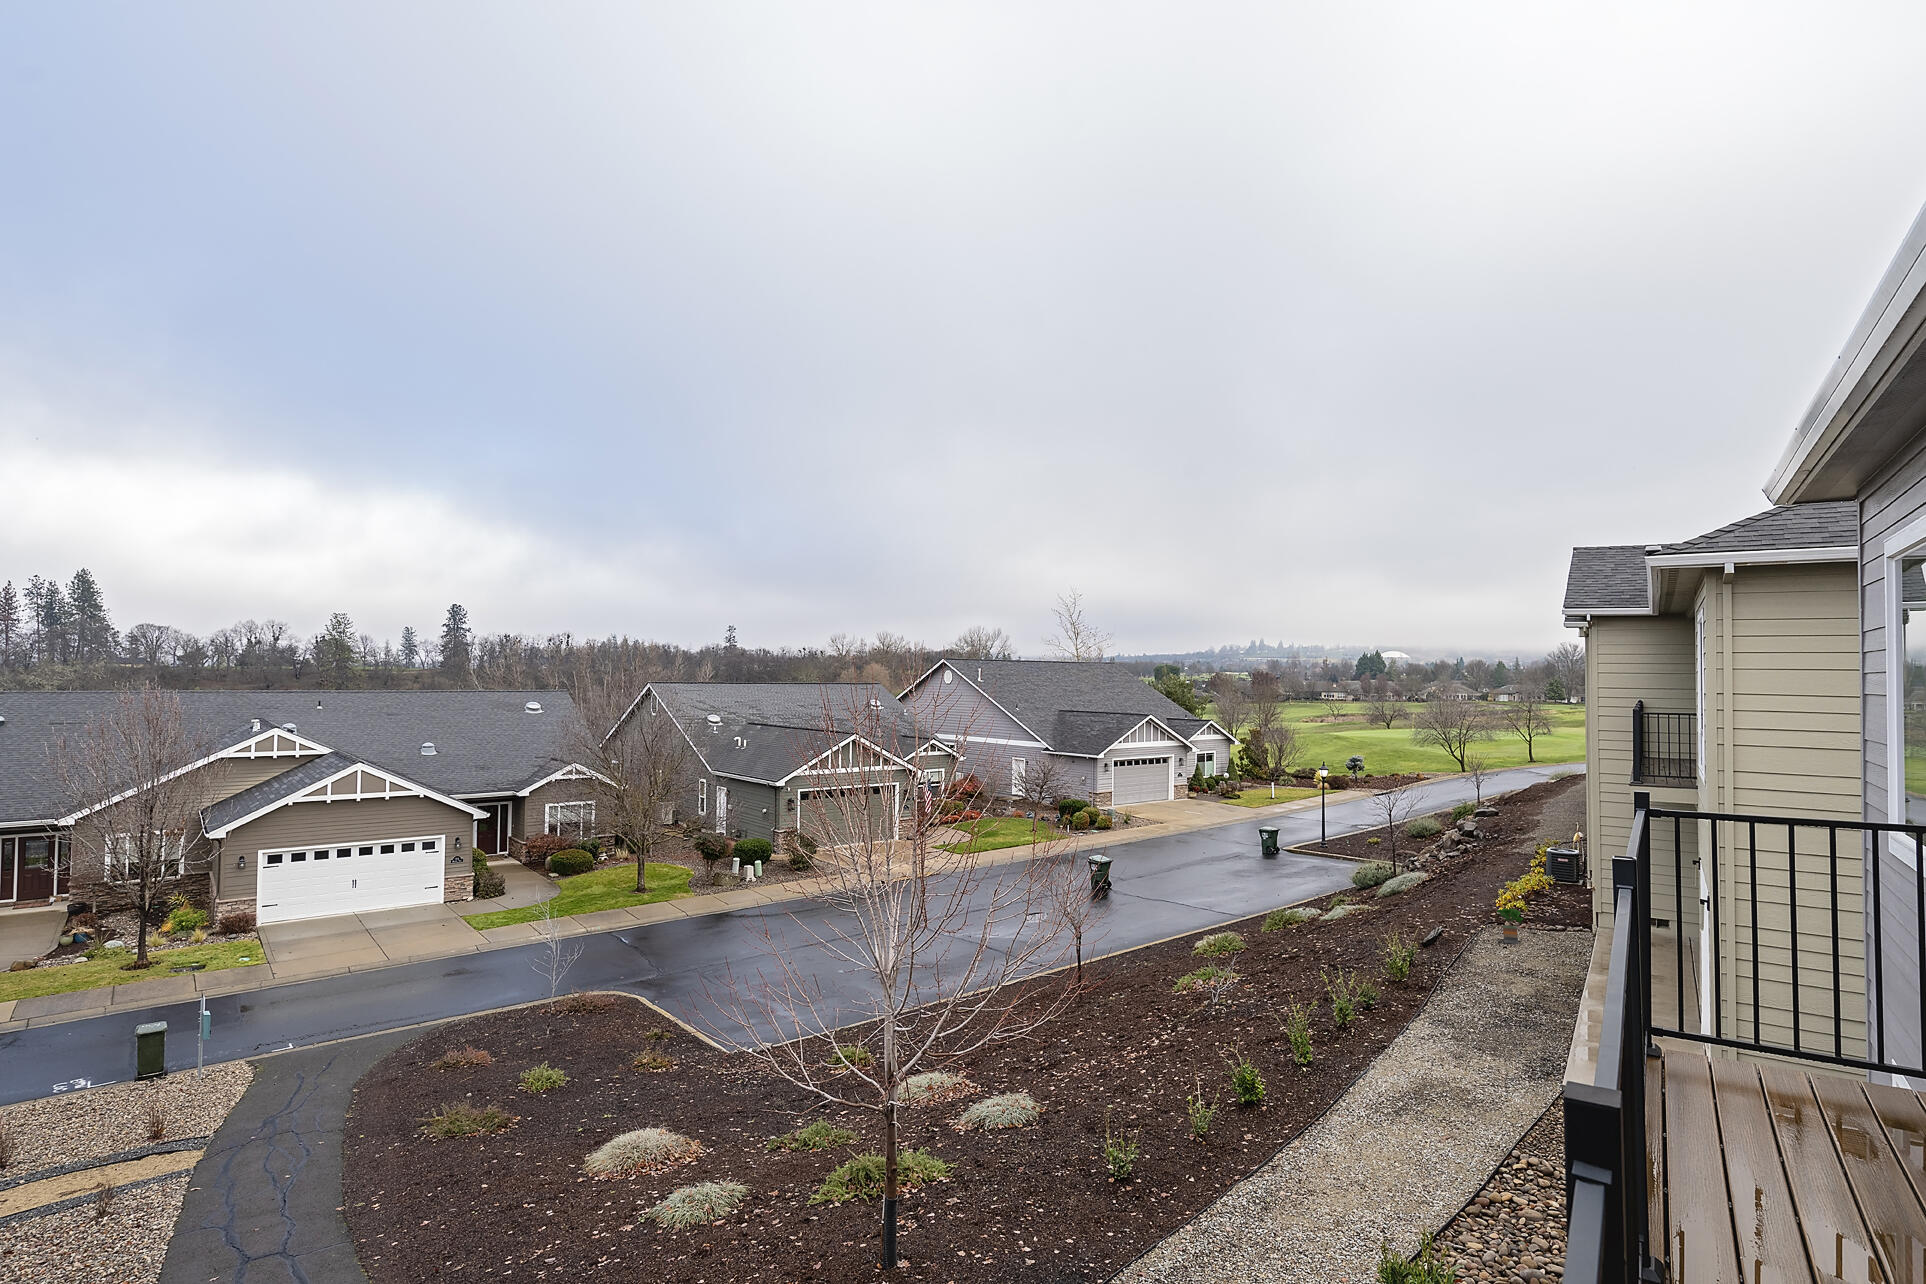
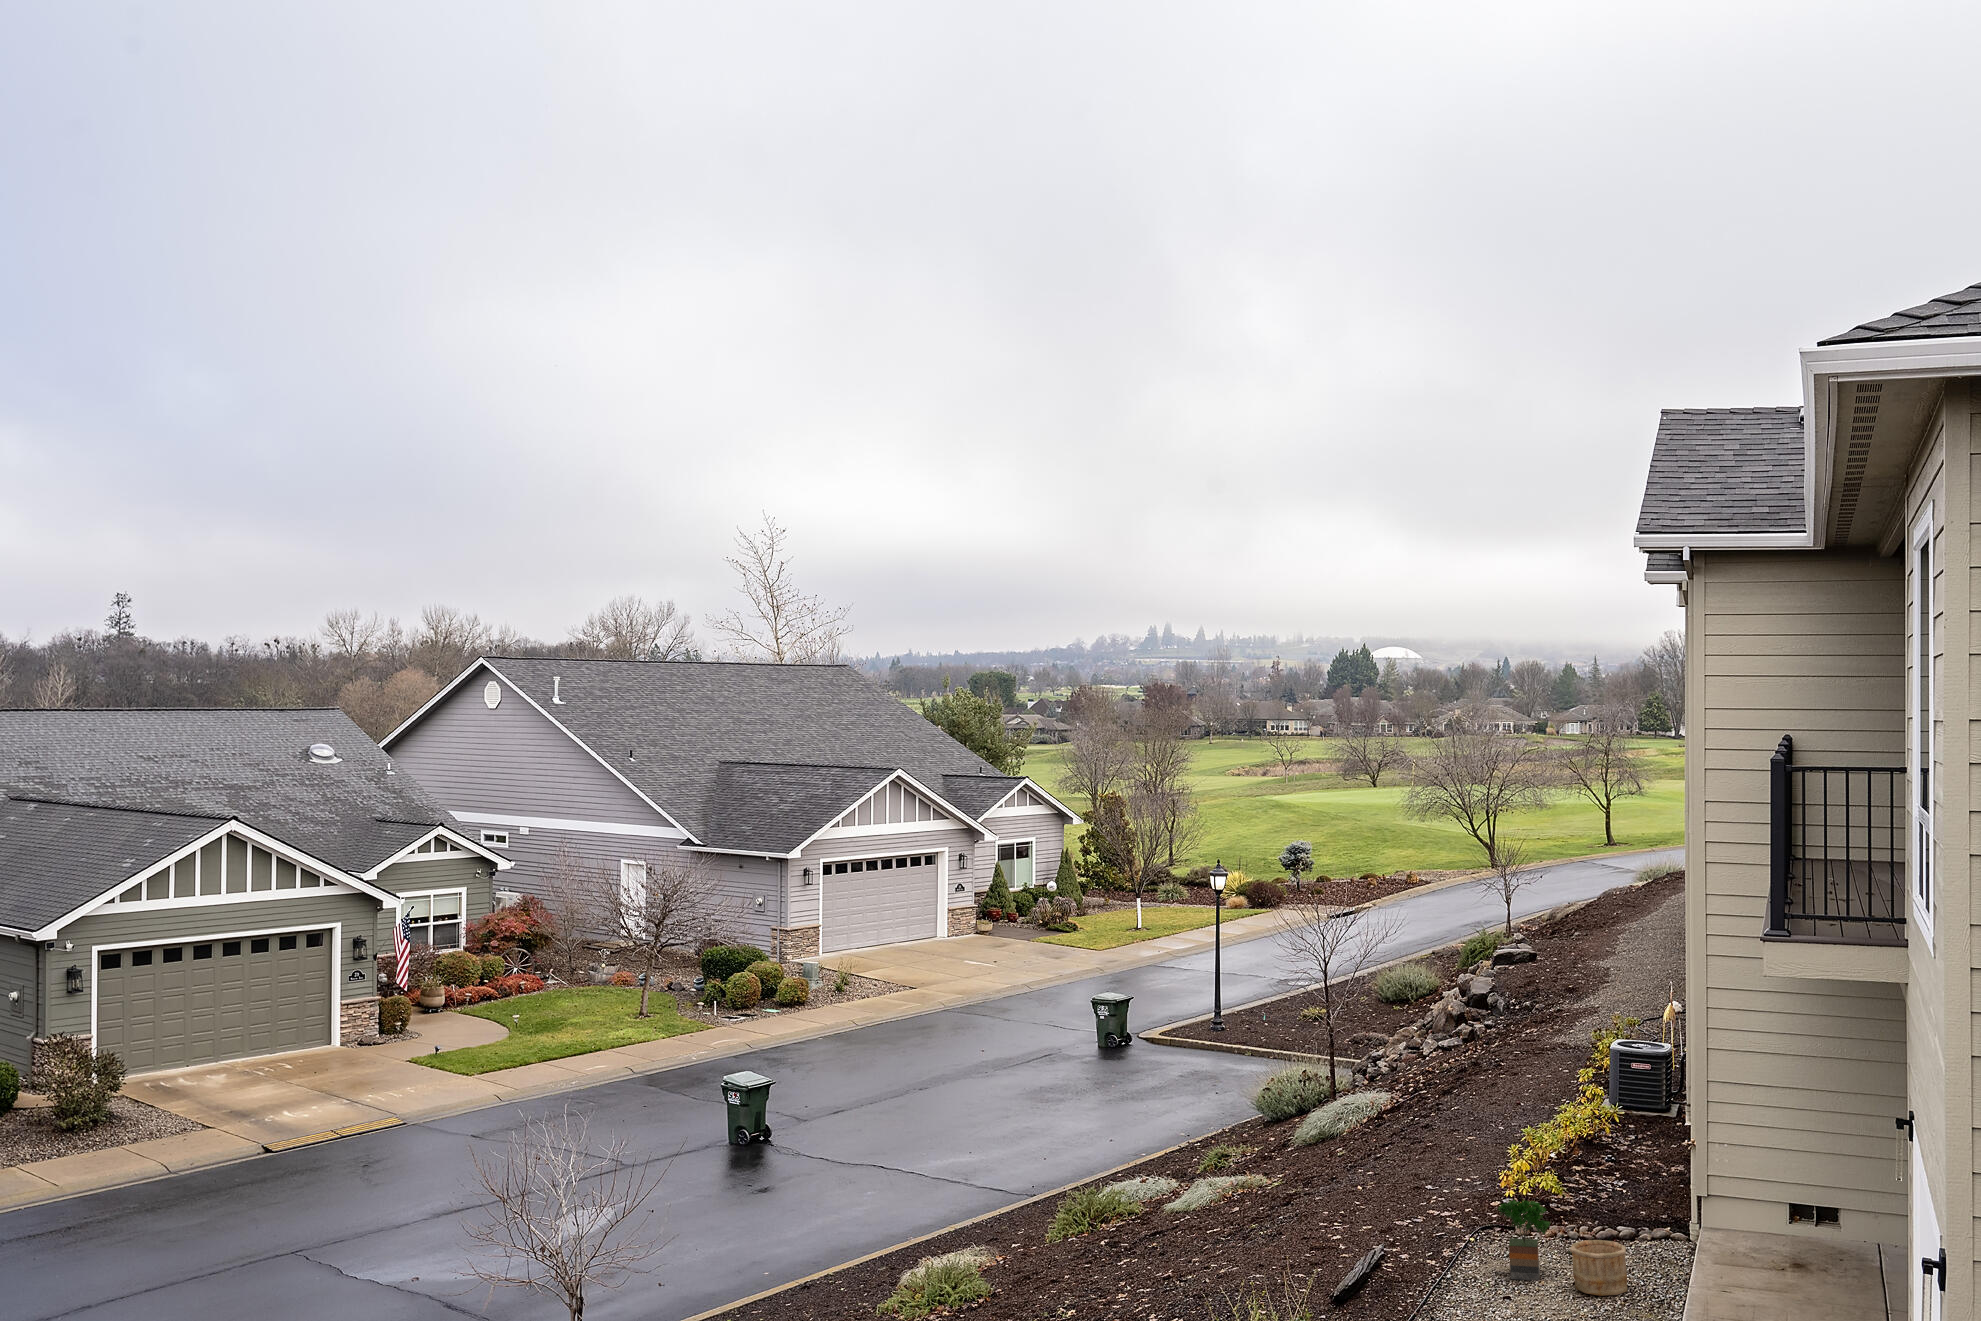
wooden bucket: none [1534,926,1563,950] -> present [1570,1240,1627,1296]

